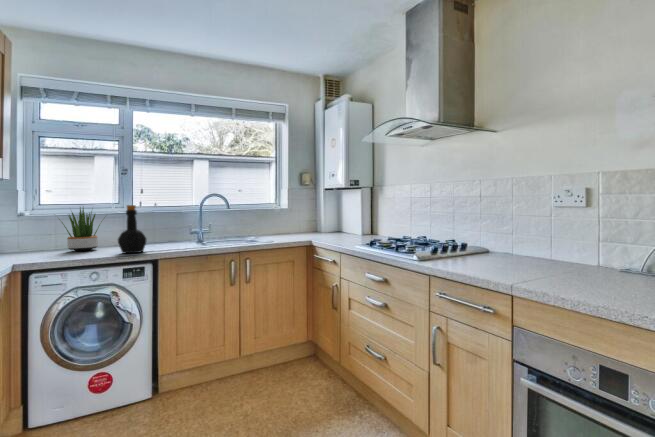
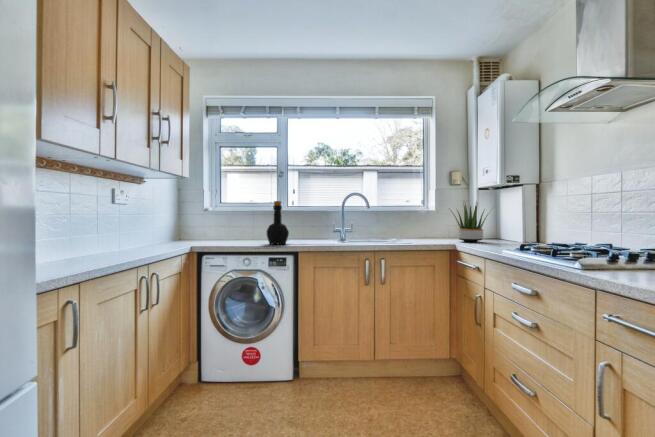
potted plant: present [59,207,102,251] -> present [451,202,492,242]

